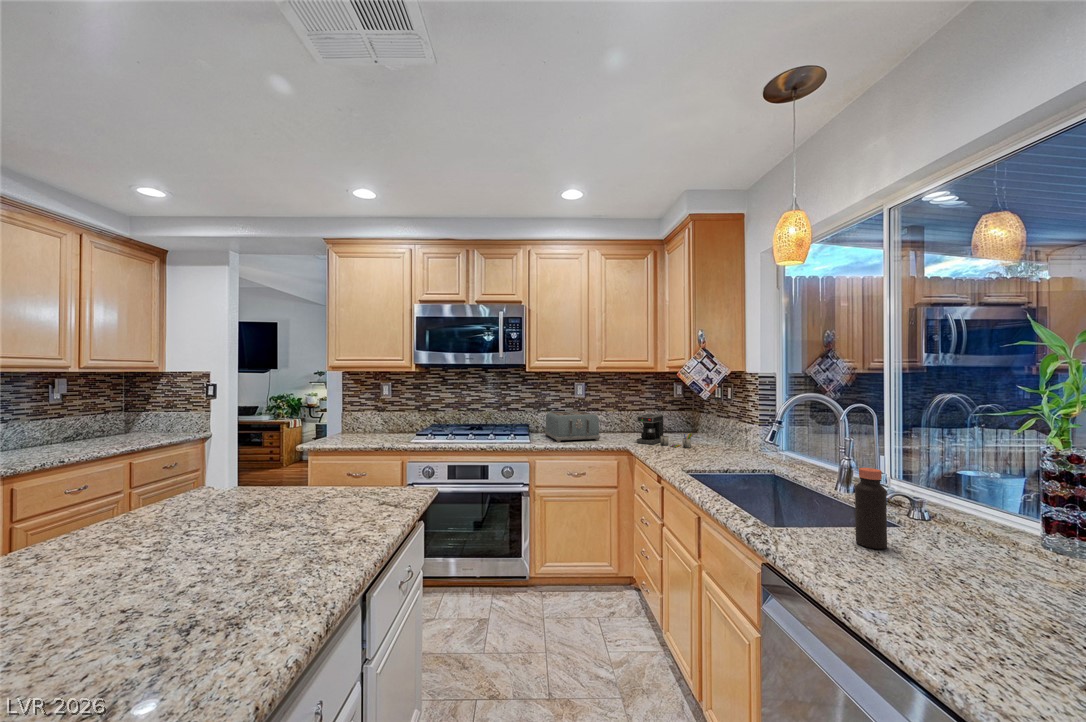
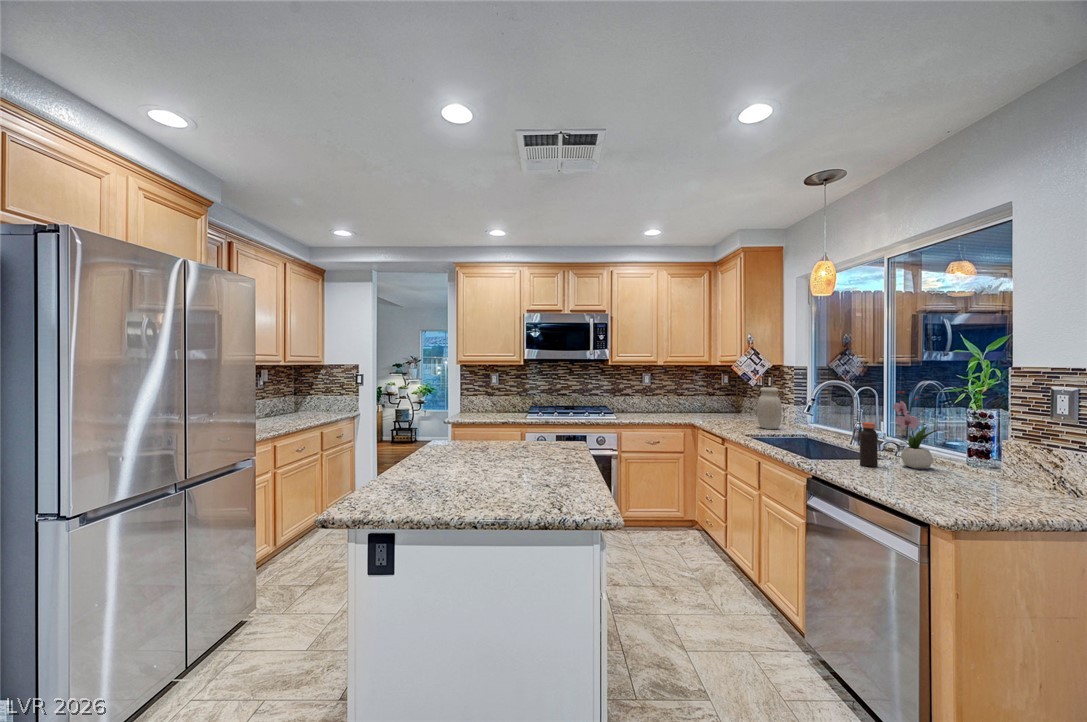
jar: none [708,402,740,460] -> present [757,387,782,429]
toaster: present [545,411,600,442] -> none [622,396,669,419]
flower arrangement: none [912,413,998,555] -> present [893,391,937,469]
coffee maker: present [637,414,693,448] -> none [698,398,743,423]

